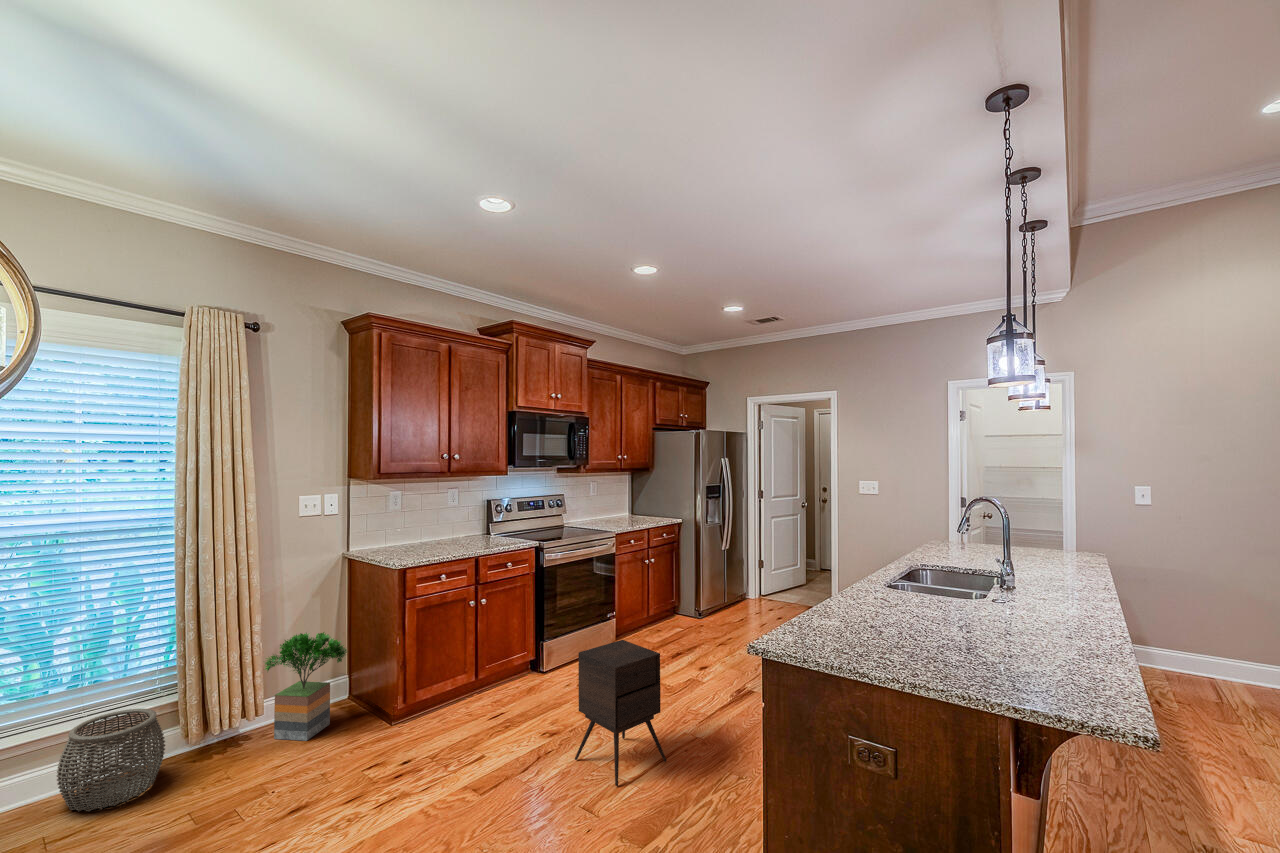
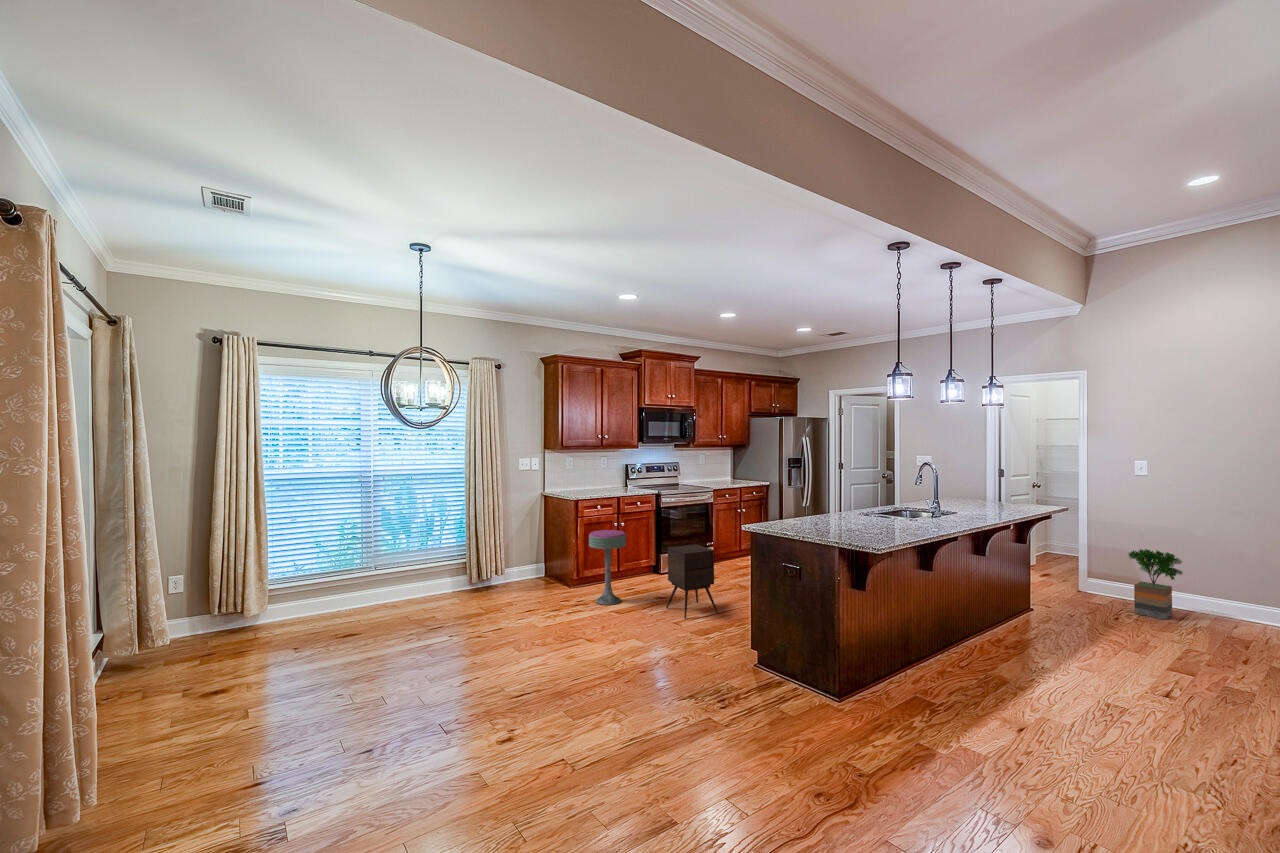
bar stool: none [431,622,501,765] -> present [589,530,626,605]
potted tree: present [265,632,347,741] -> present [1128,549,1183,620]
woven basket: present [57,709,165,811] -> none [422,562,464,604]

